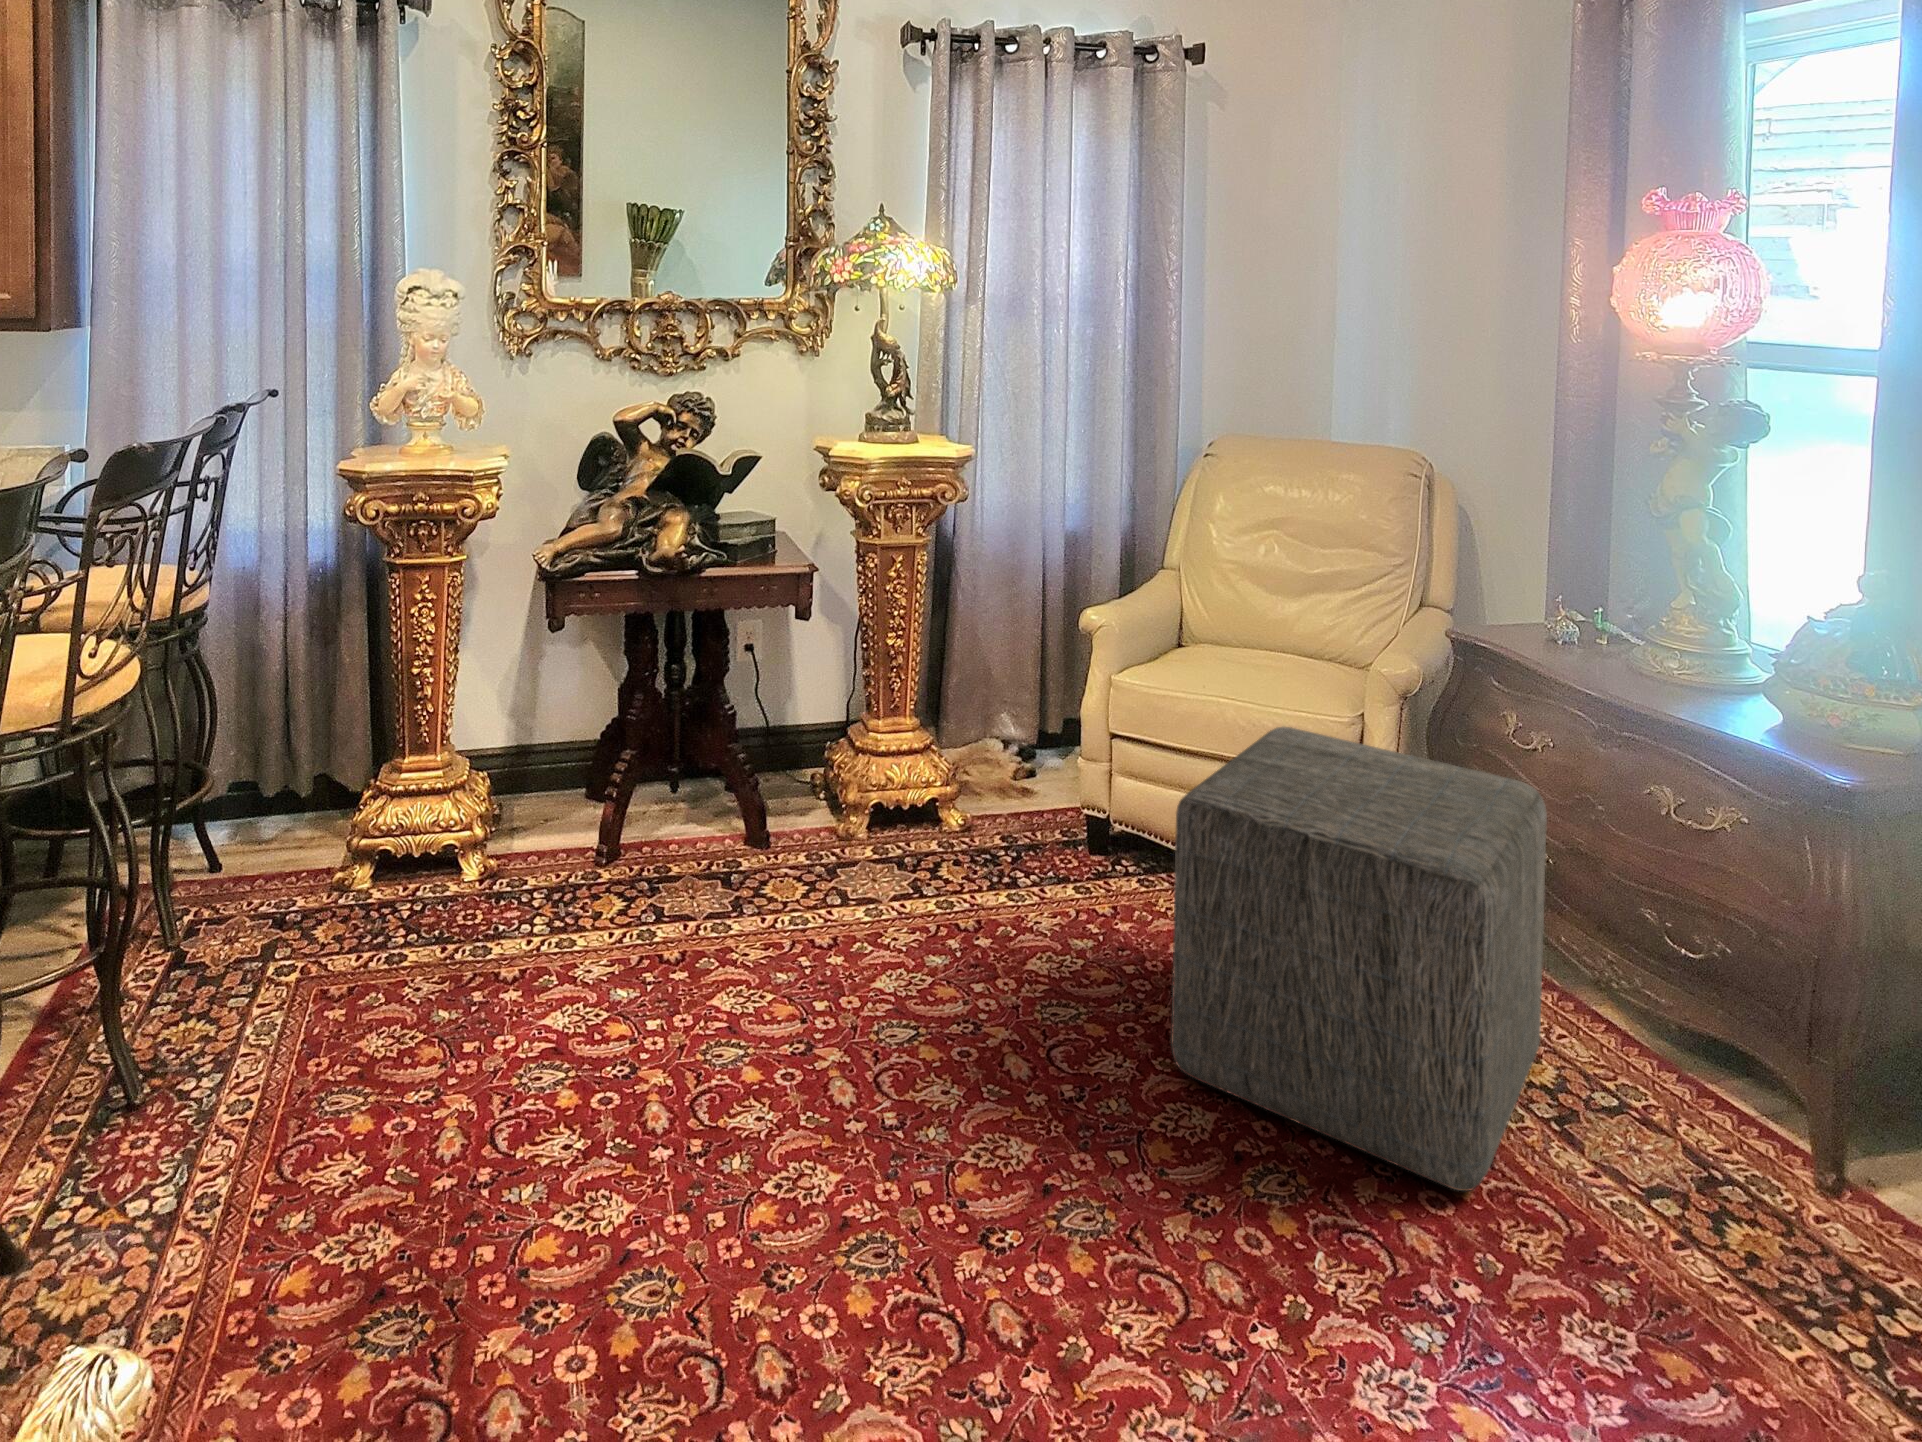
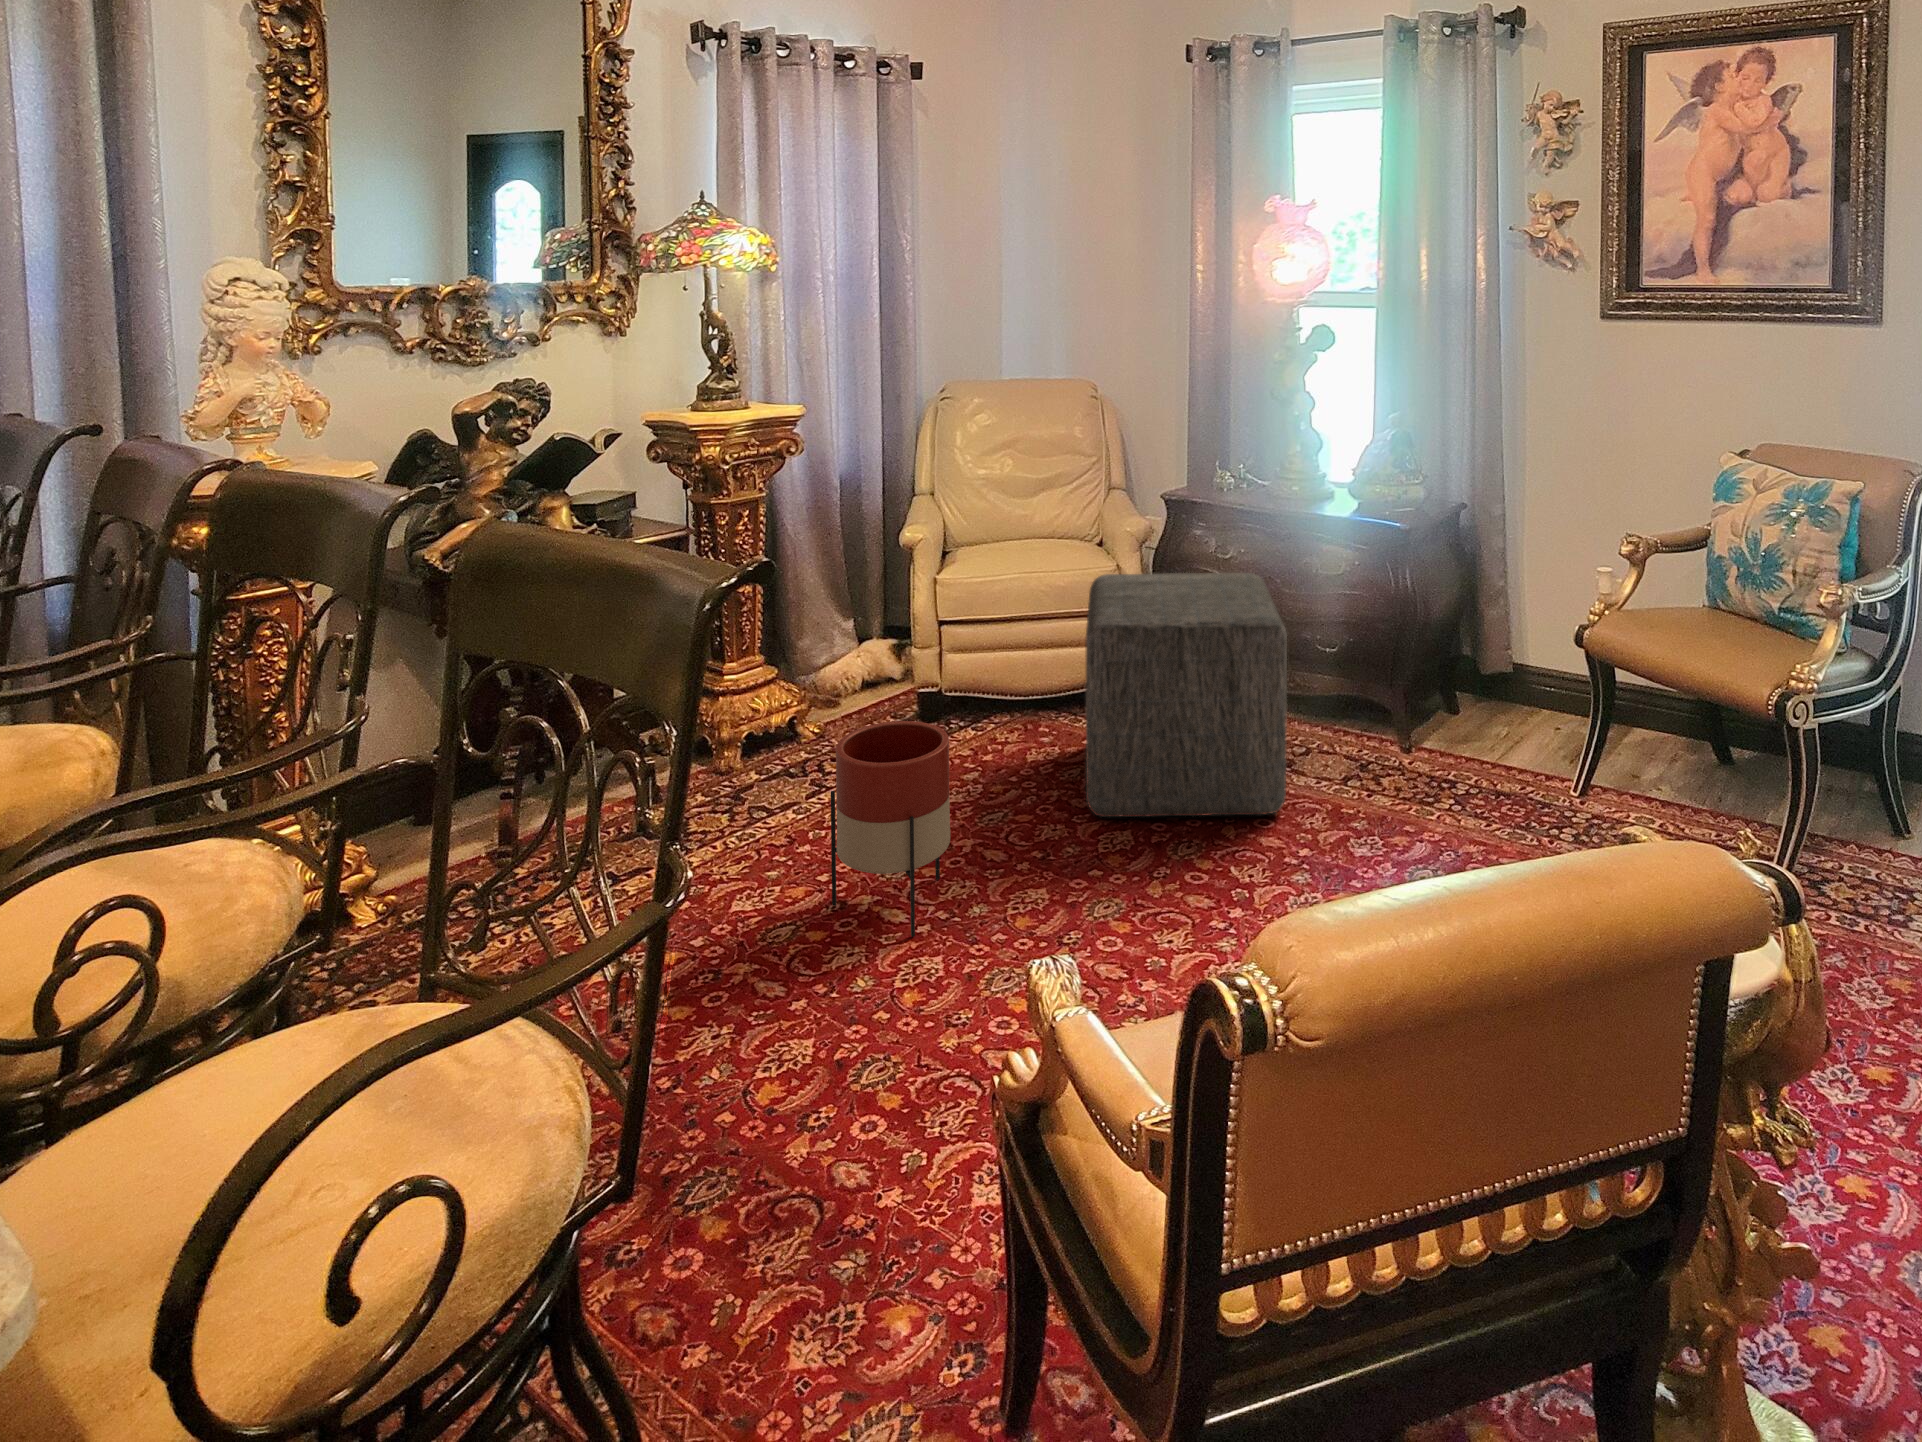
planter: none [784,844,930,1133] -> present [831,721,950,937]

